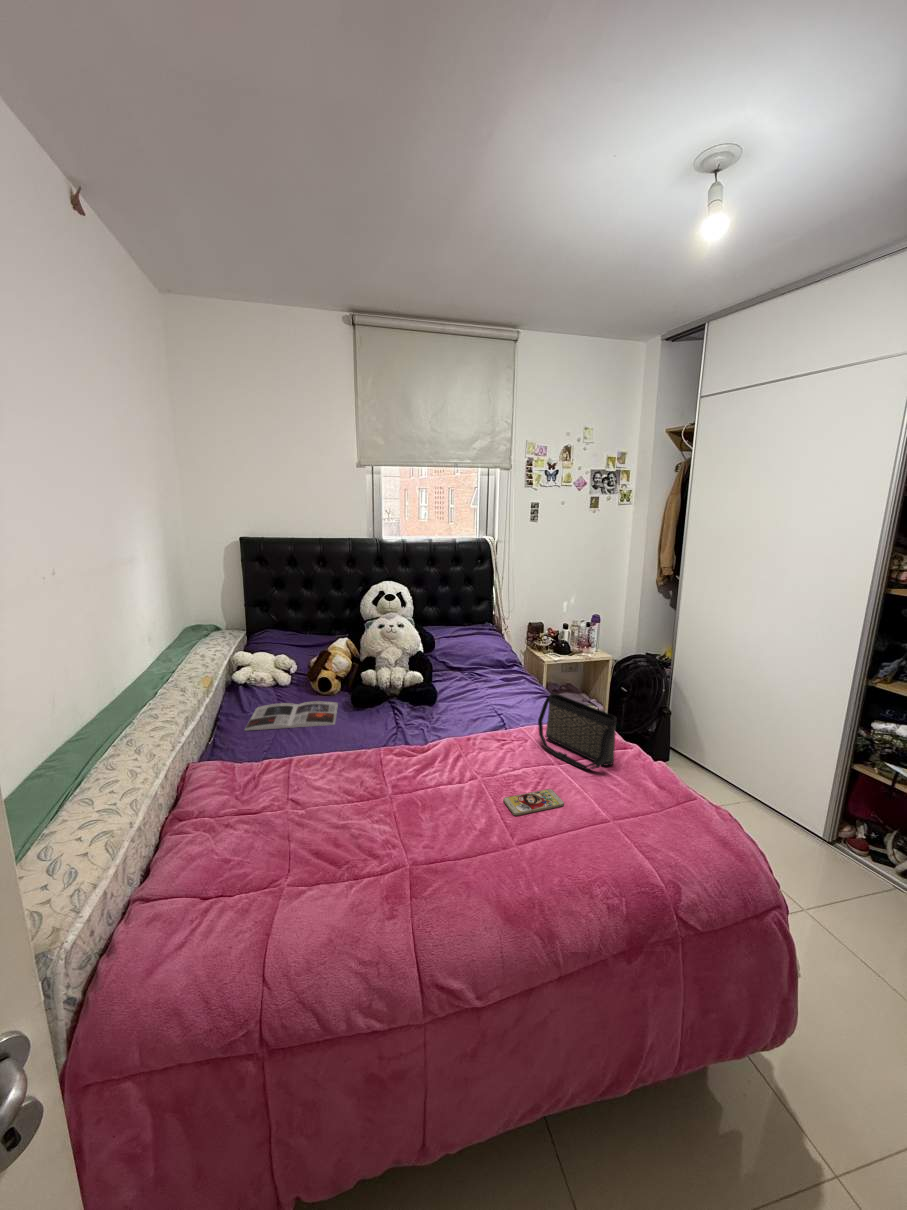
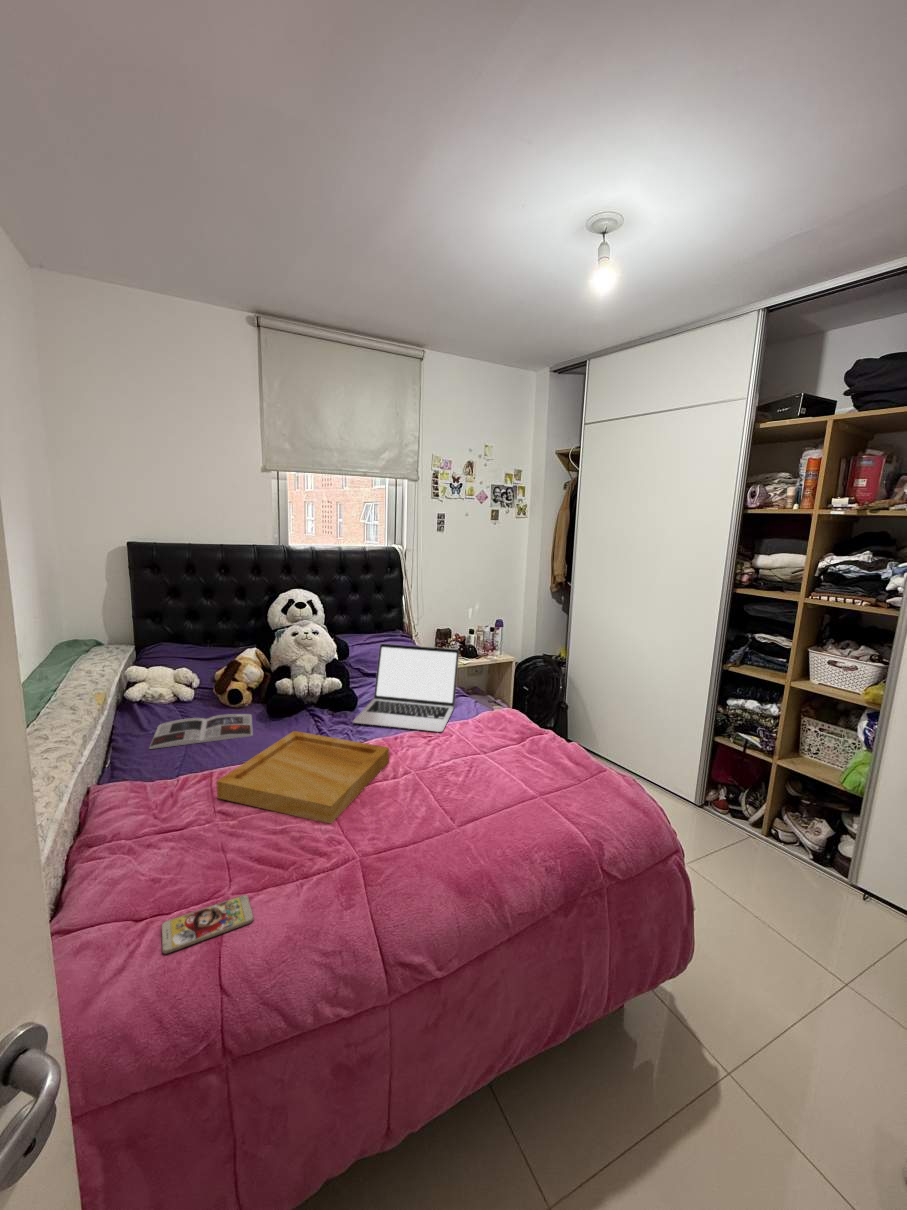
laptop: none [429,639,542,735] -> present [353,644,459,732]
handbag: present [538,694,617,770] -> none [462,689,535,757]
tray: none [290,724,458,826] -> present [217,731,389,823]
smartphone: present [503,789,564,815] -> present [161,895,254,954]

